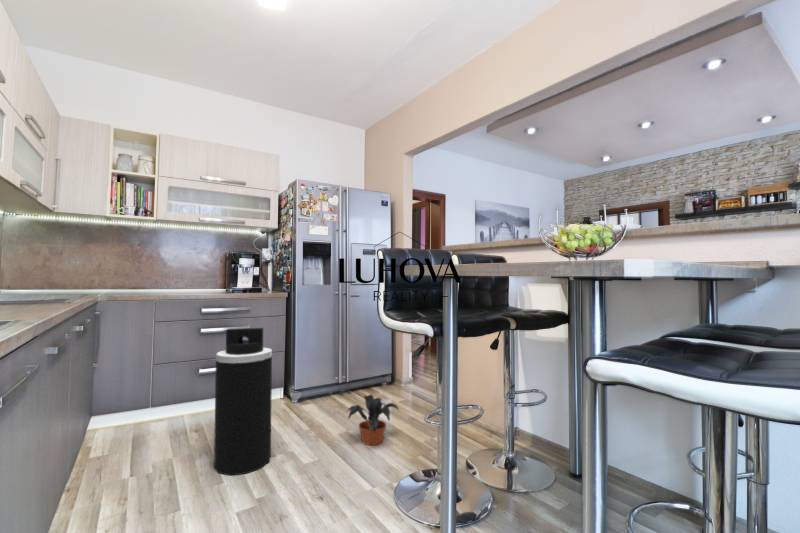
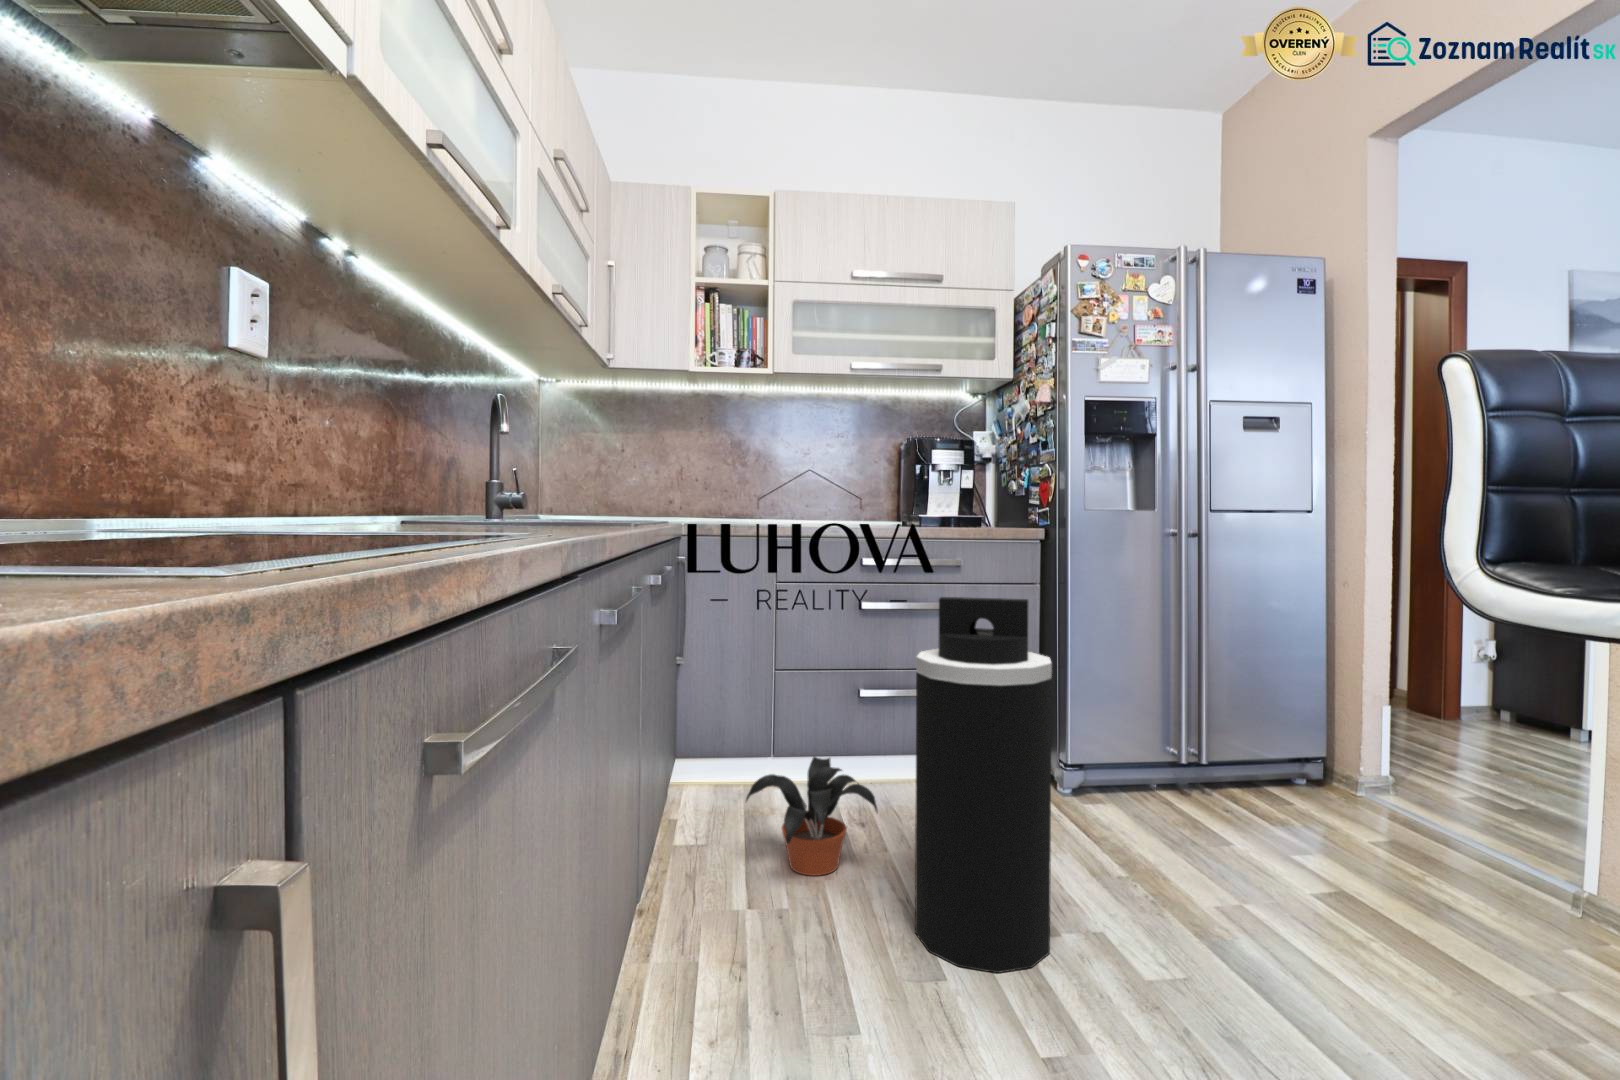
potted plant: present [348,395,398,445] -> present [746,757,877,876]

